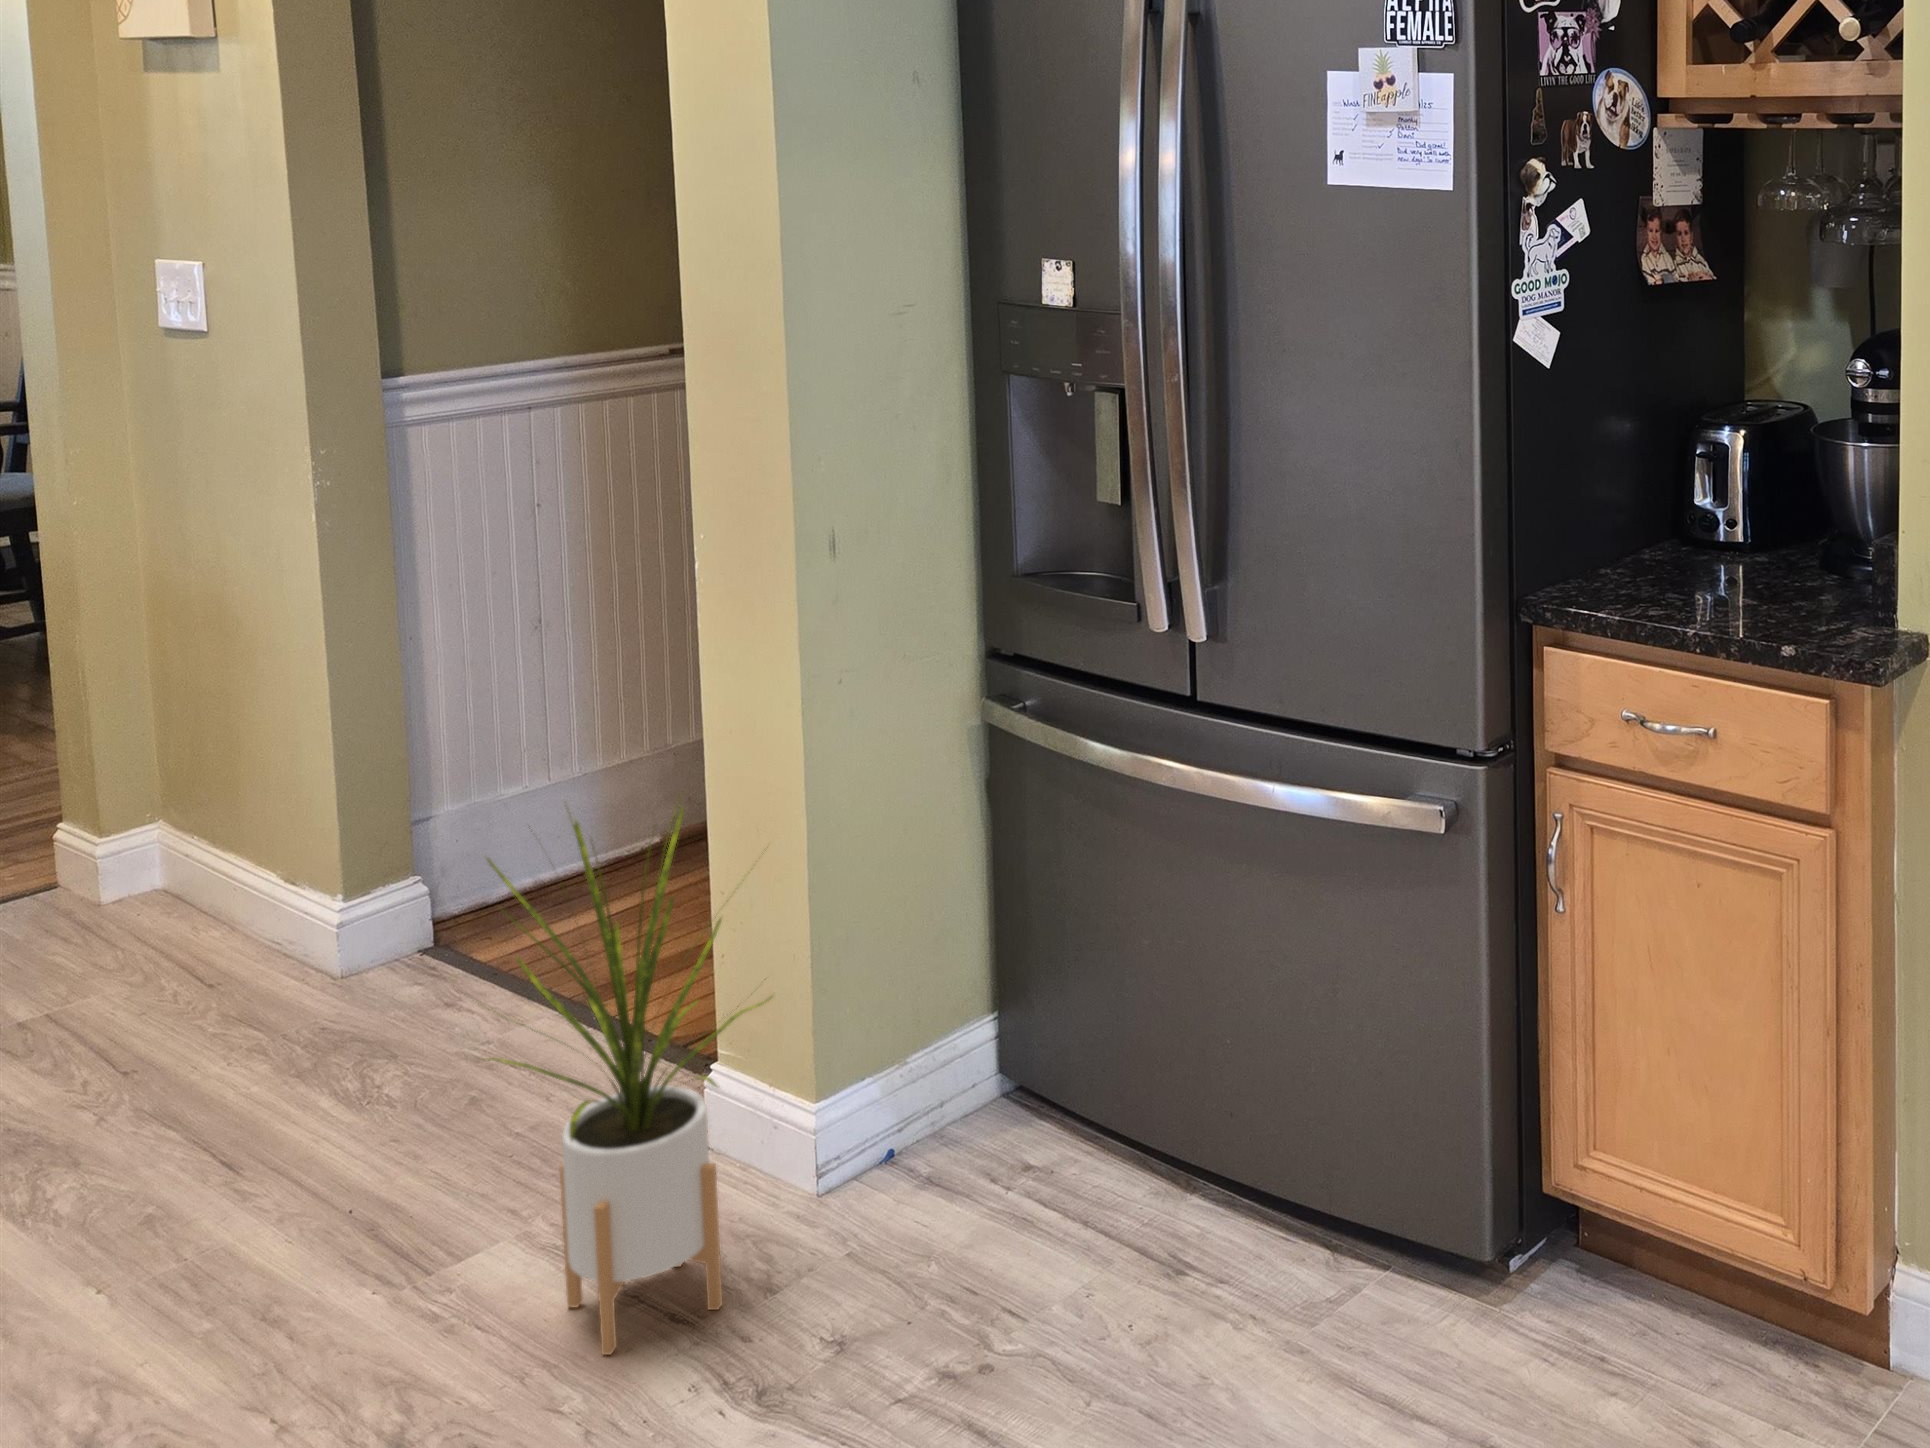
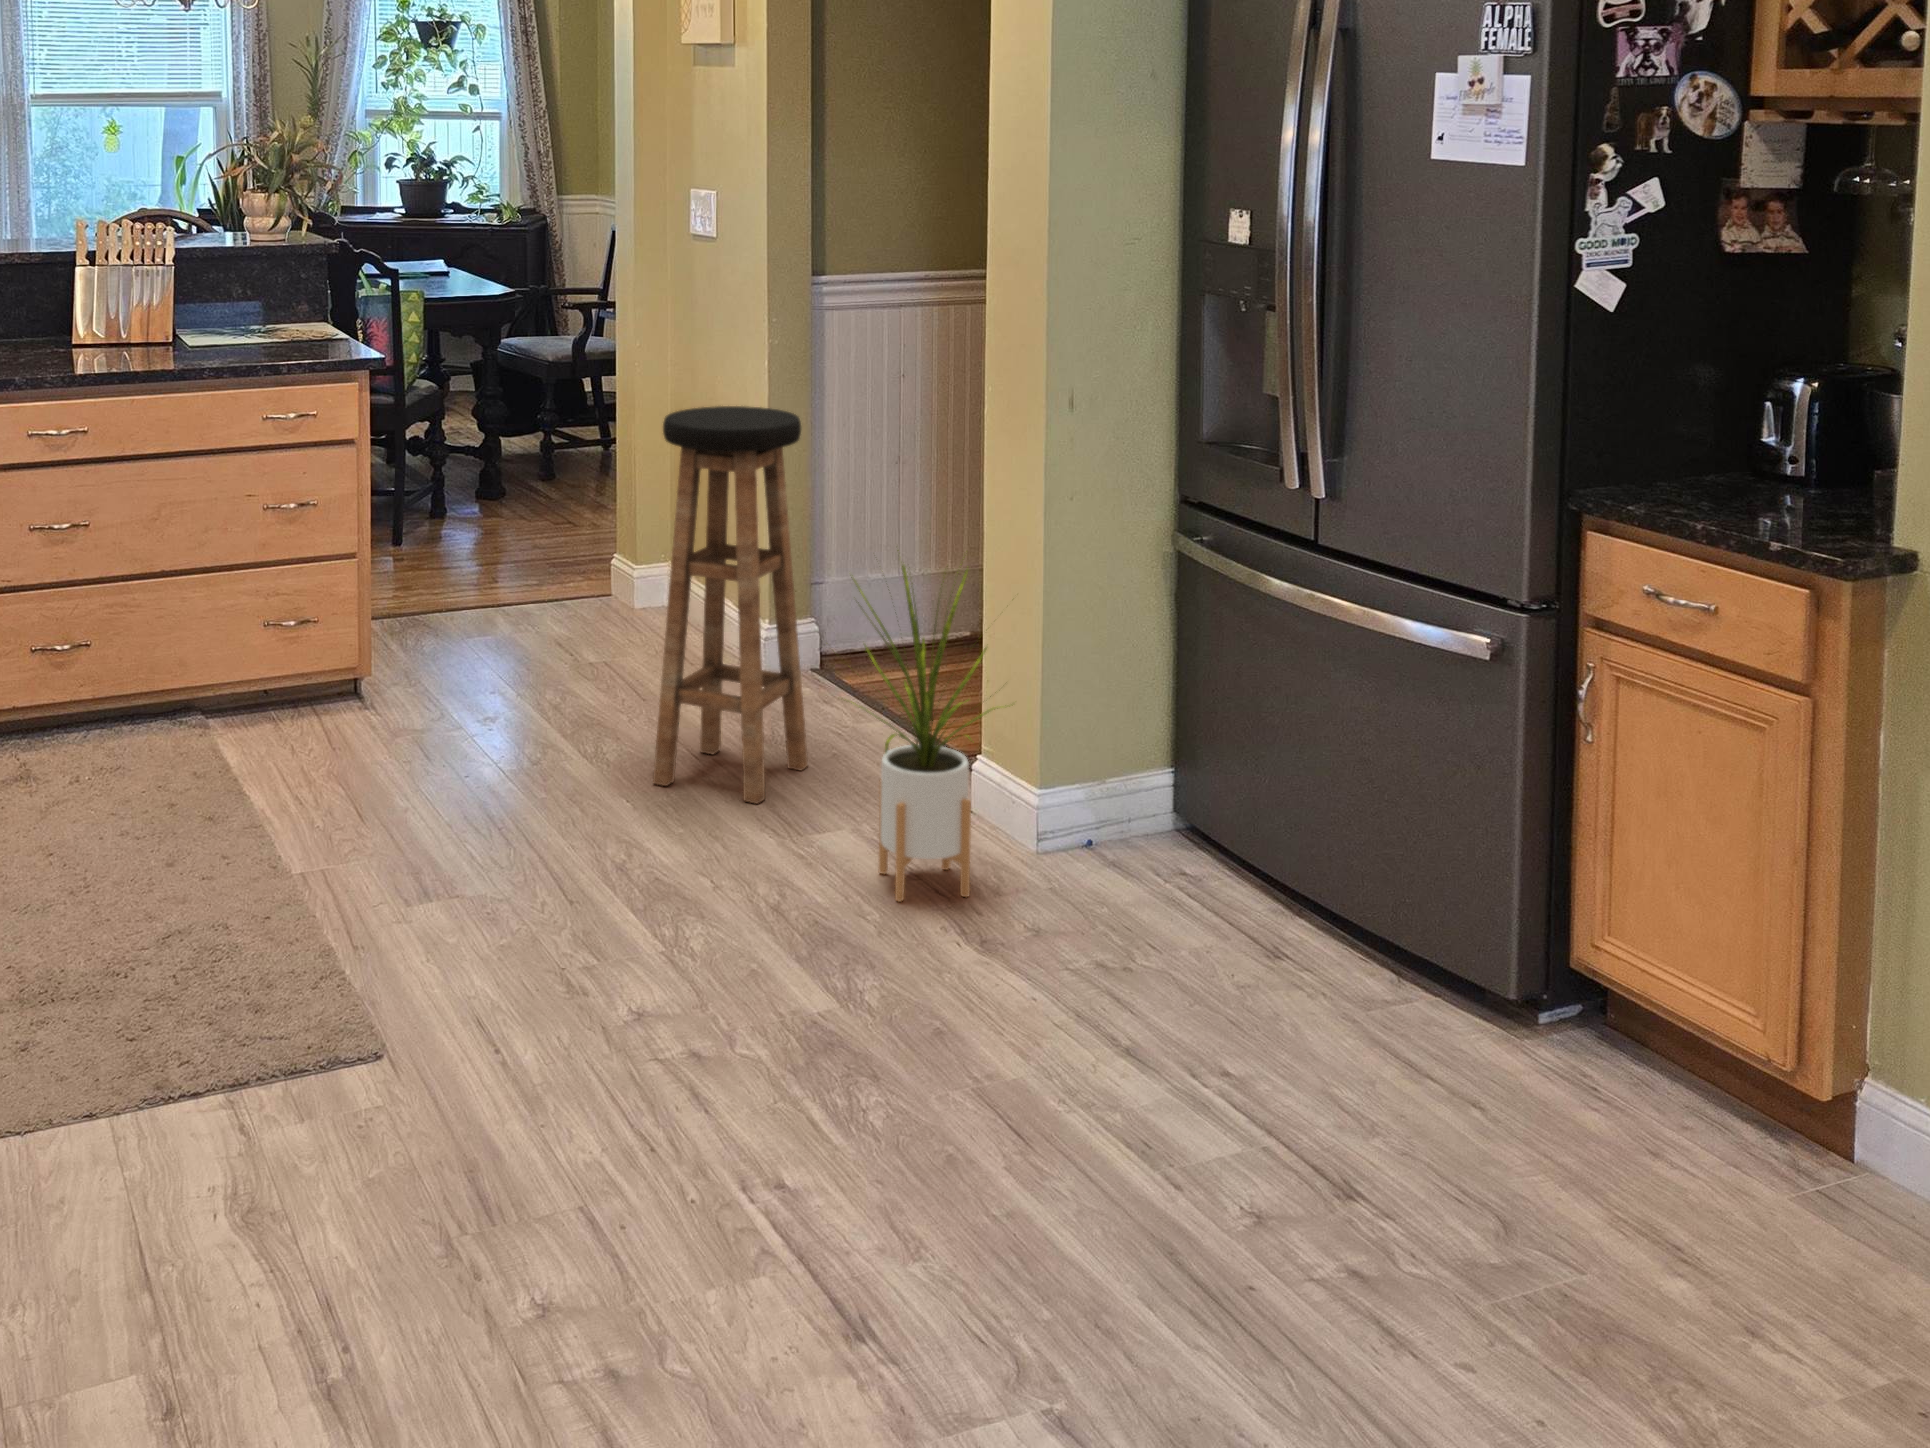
bar stool: none [116,597,427,1244] -> present [653,406,808,804]

